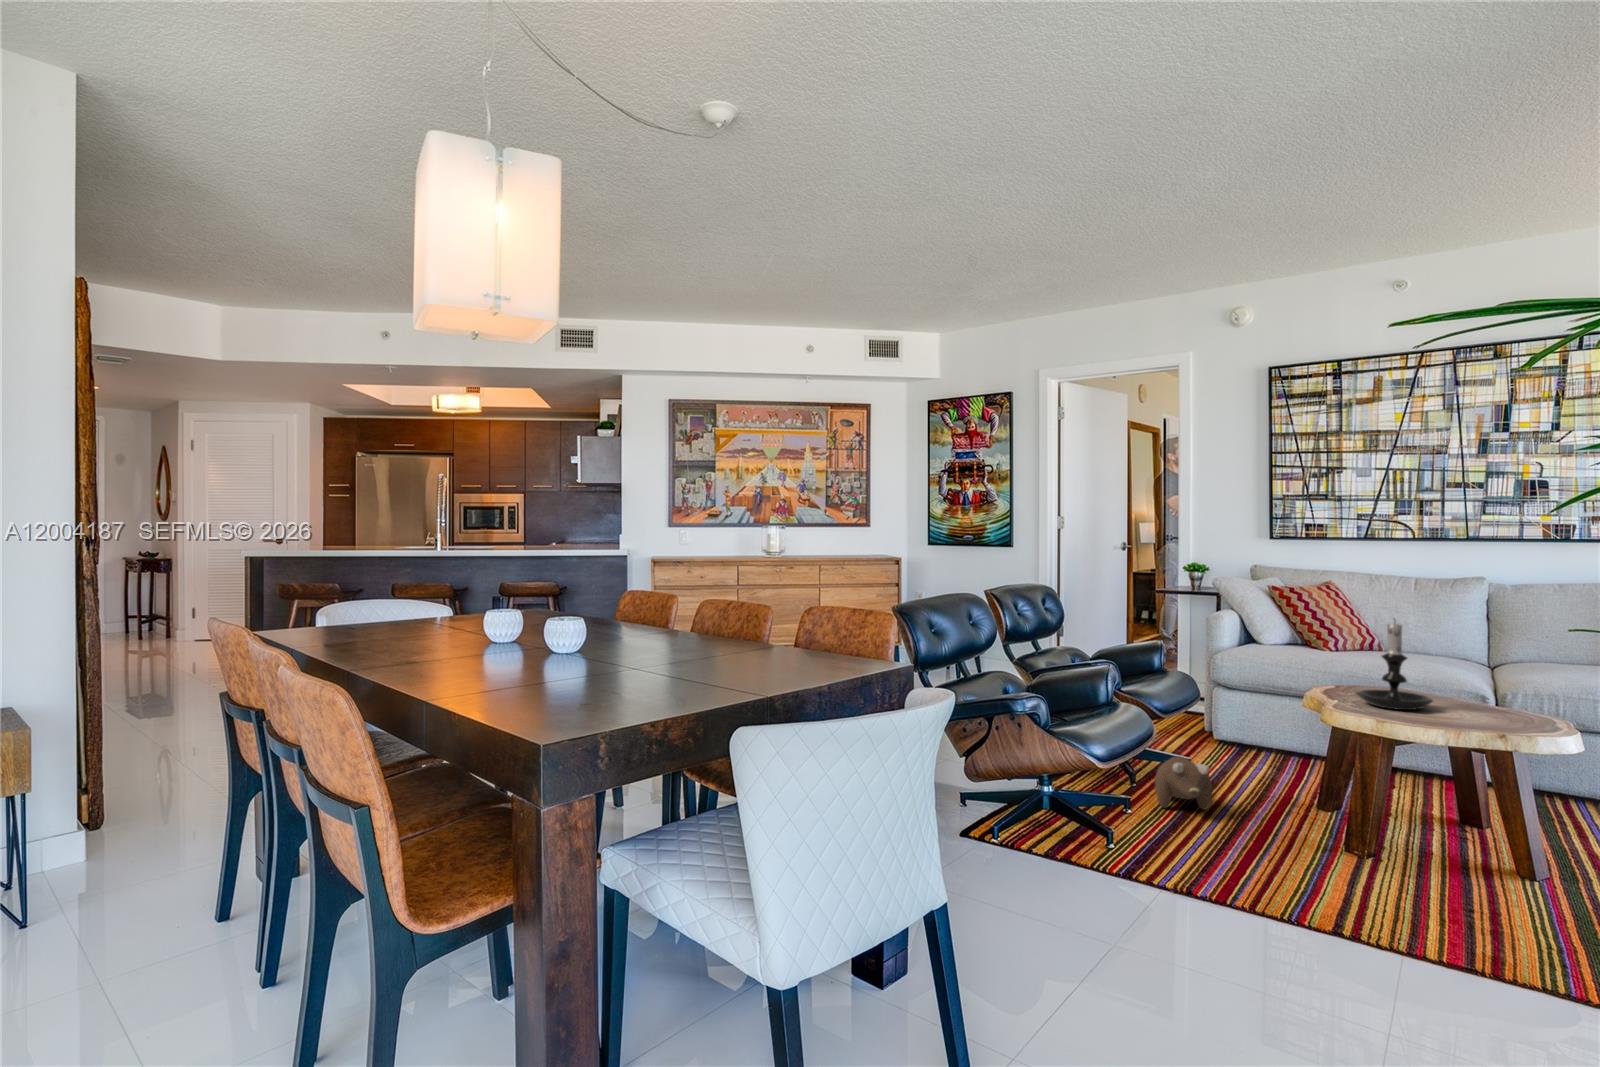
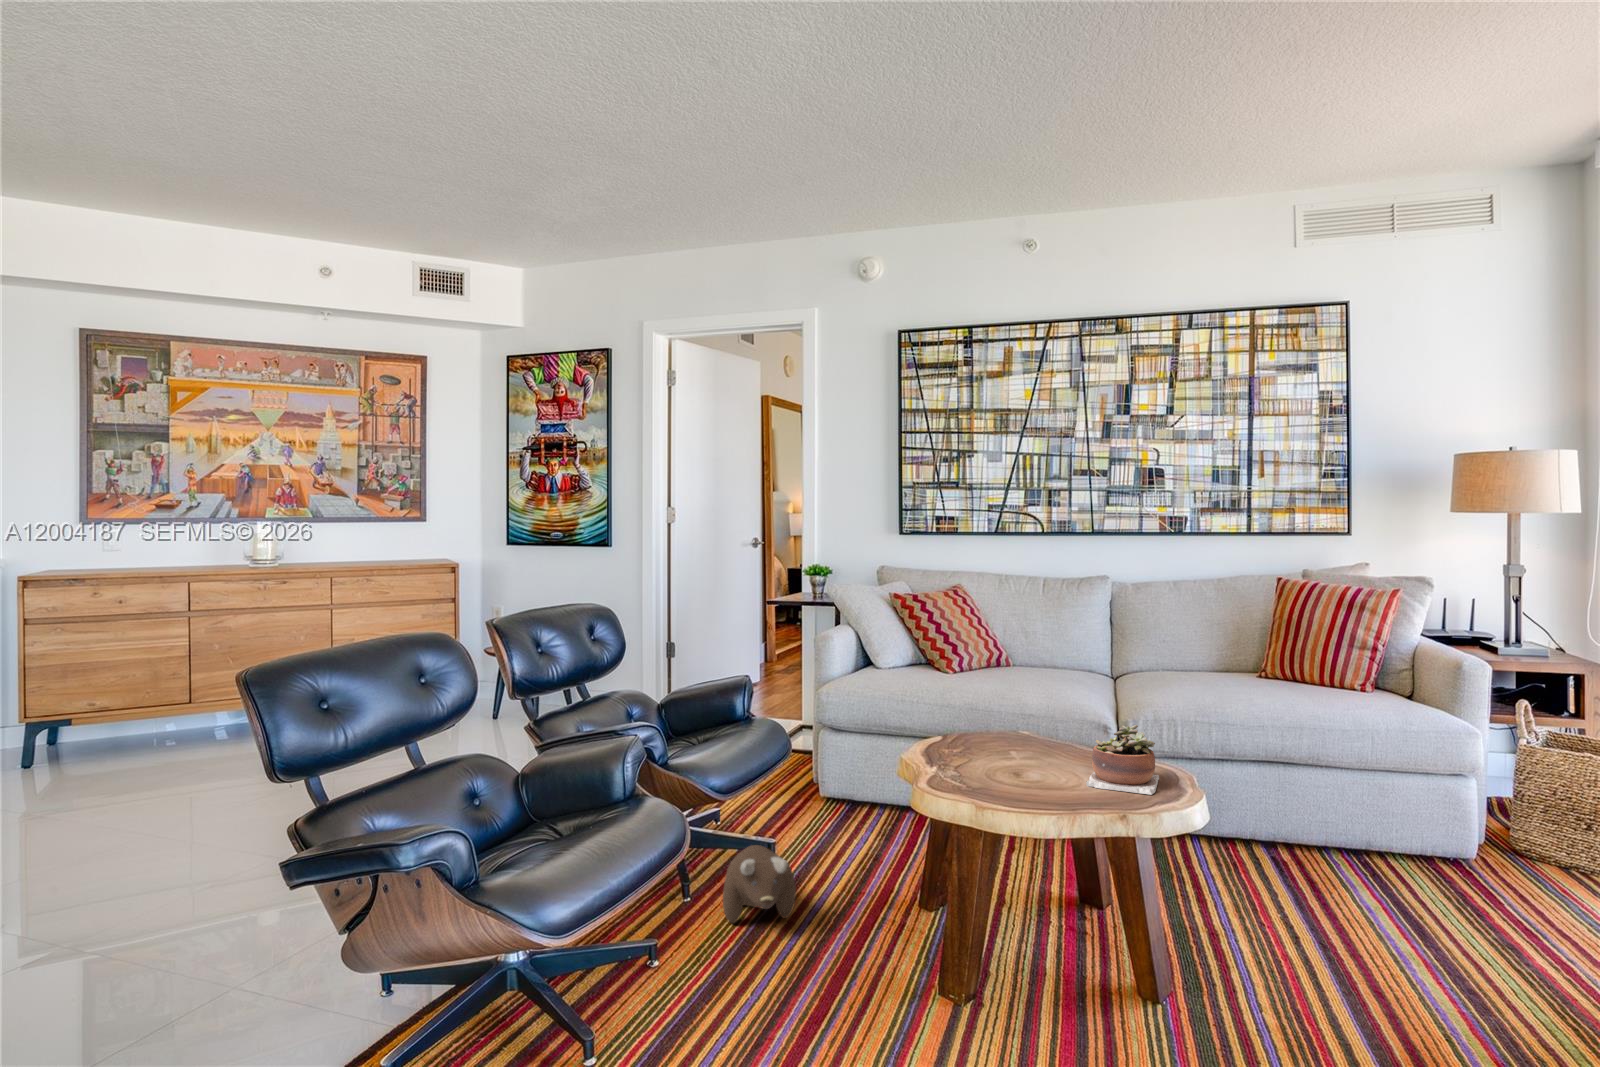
candle holder: present [1356,623,1433,710] -> none [961,645,1049,769]
succulent plant: none [1469,681,1536,731] -> present [1086,725,1159,795]

